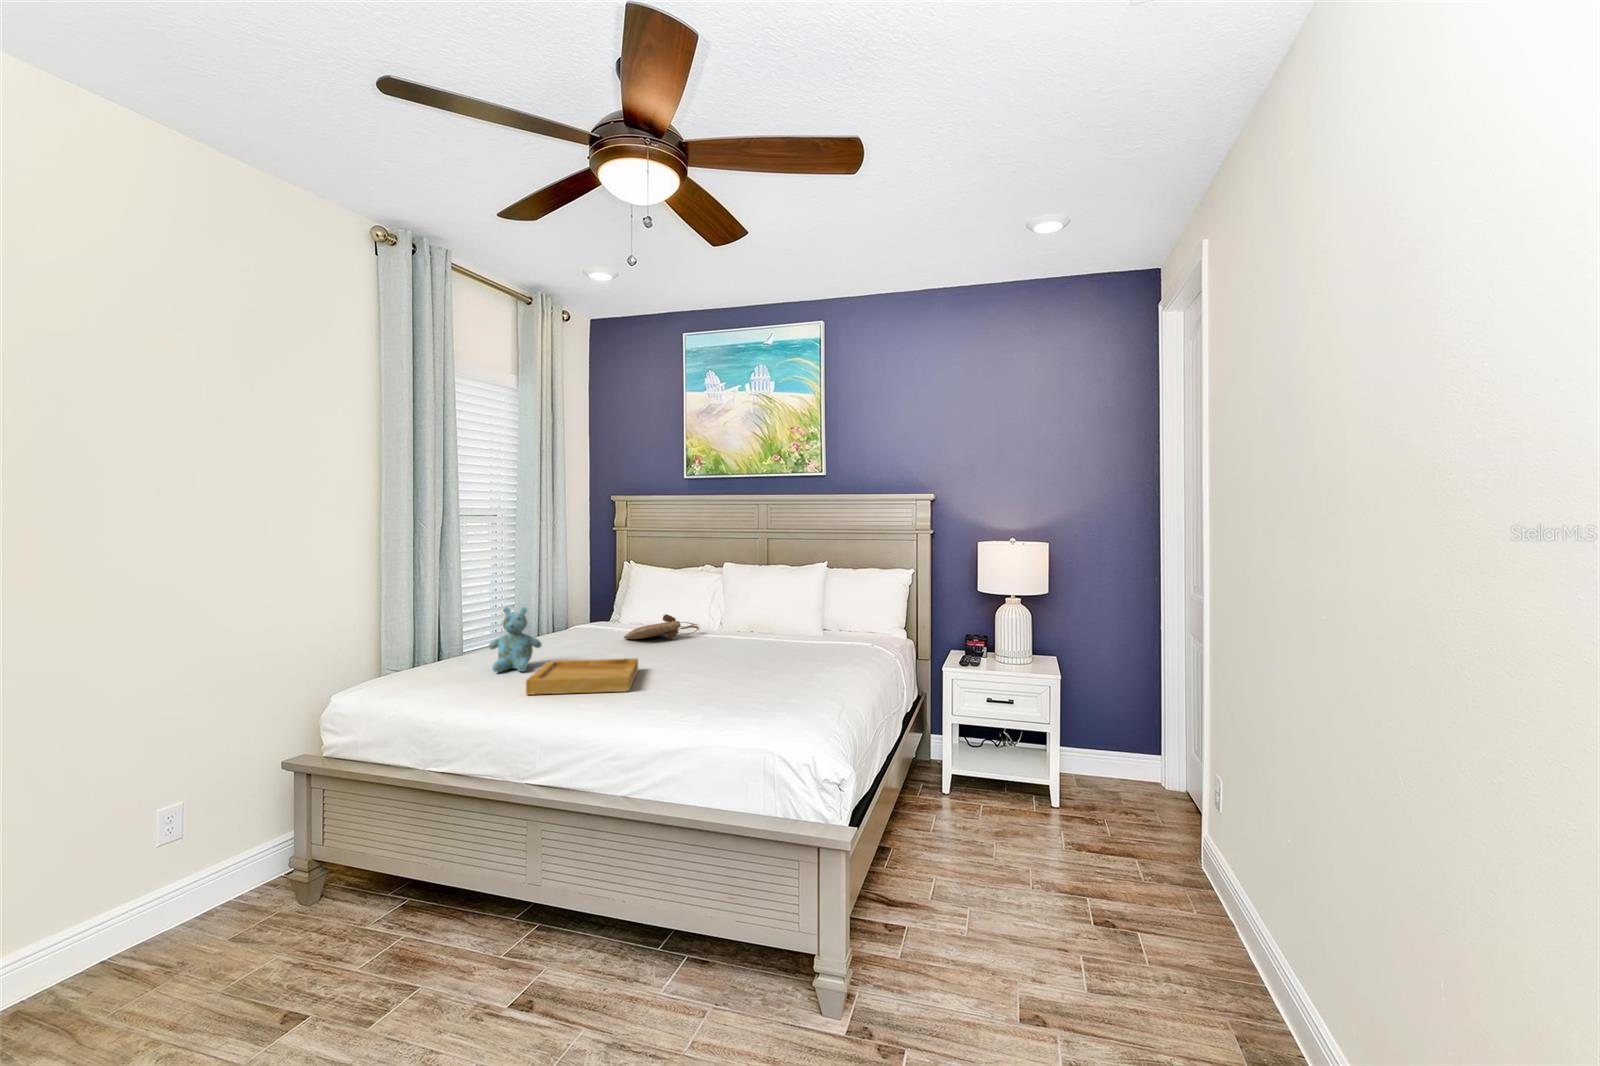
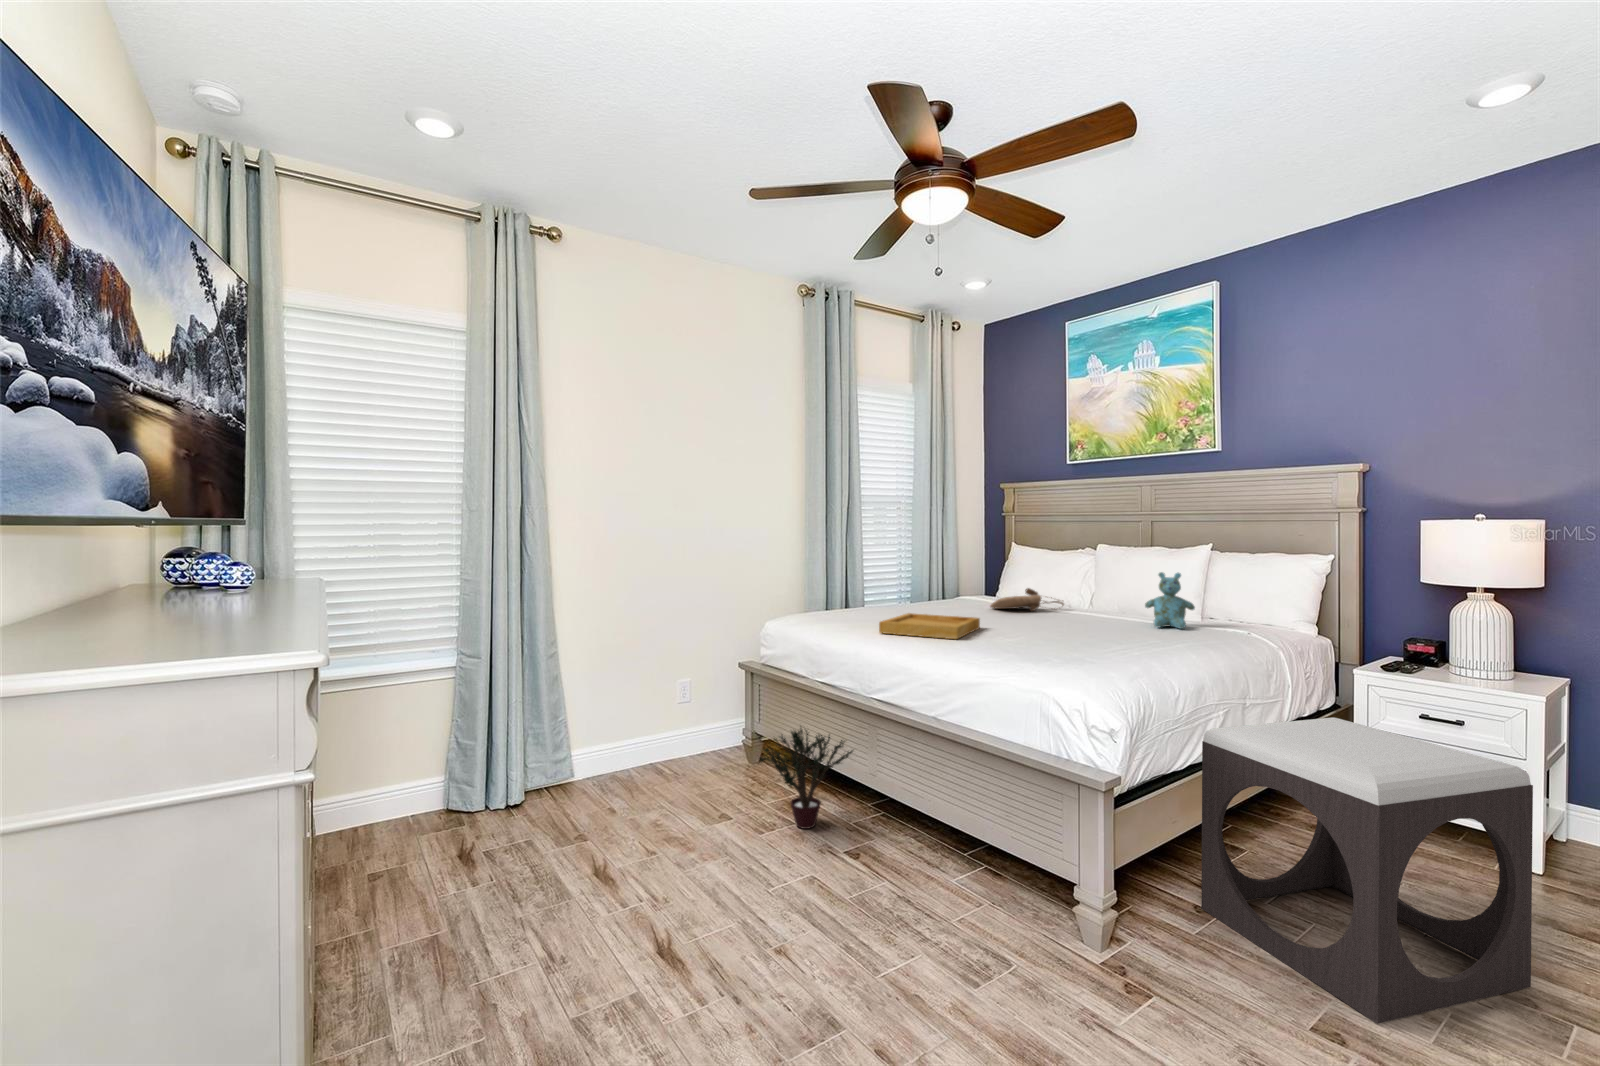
stuffed bear: present [489,607,542,672] -> present [1145,572,1195,629]
footstool: none [893,720,1108,995] -> present [1201,717,1533,1024]
potted plant: none [352,840,509,989] -> present [760,729,853,829]

